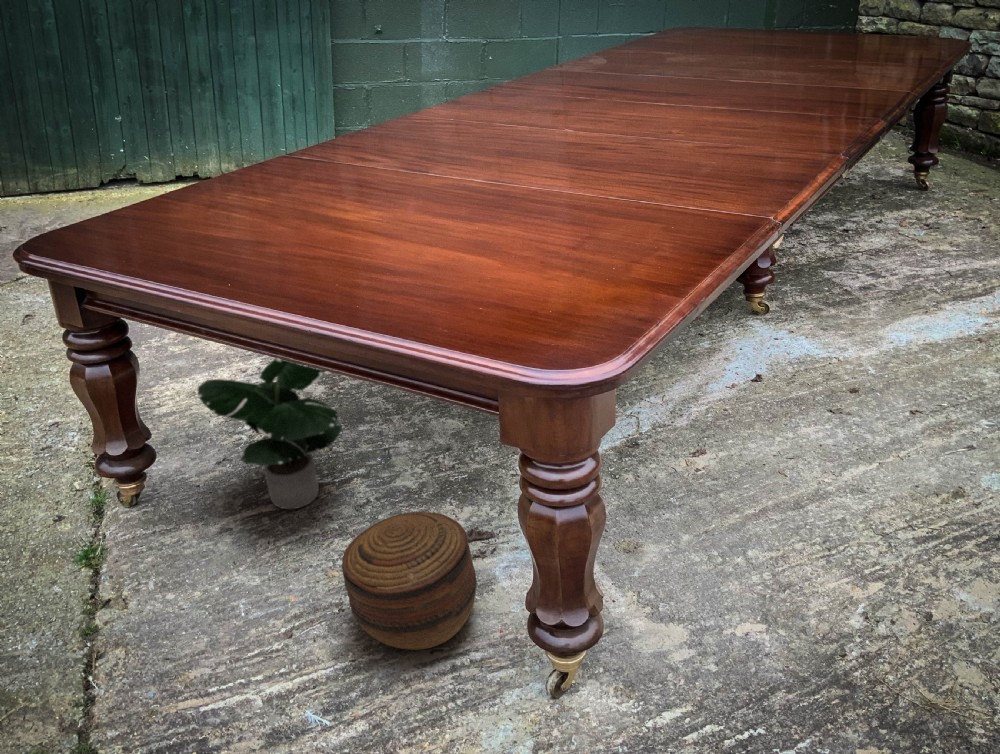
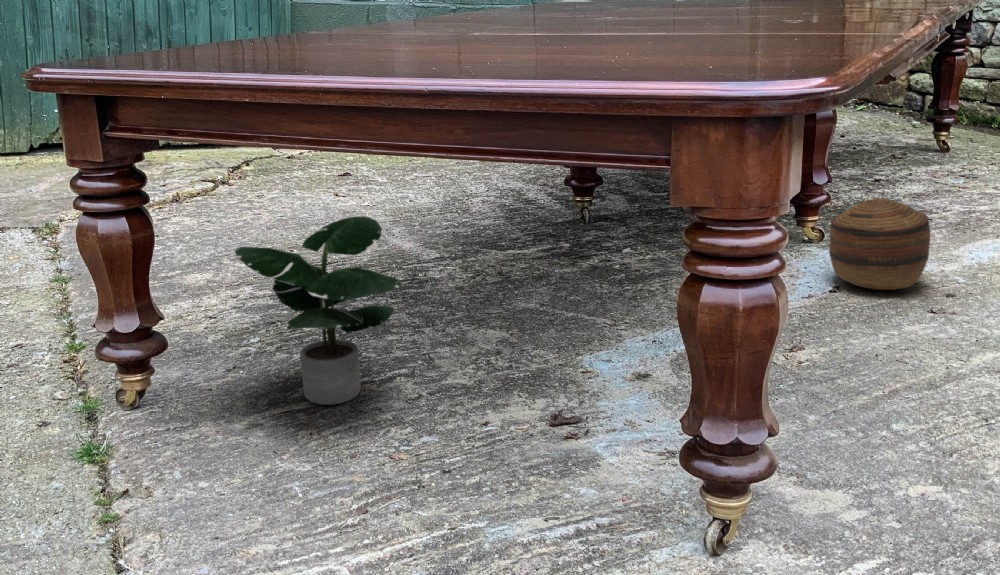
basket: present [342,511,477,650] -> present [829,199,930,290]

